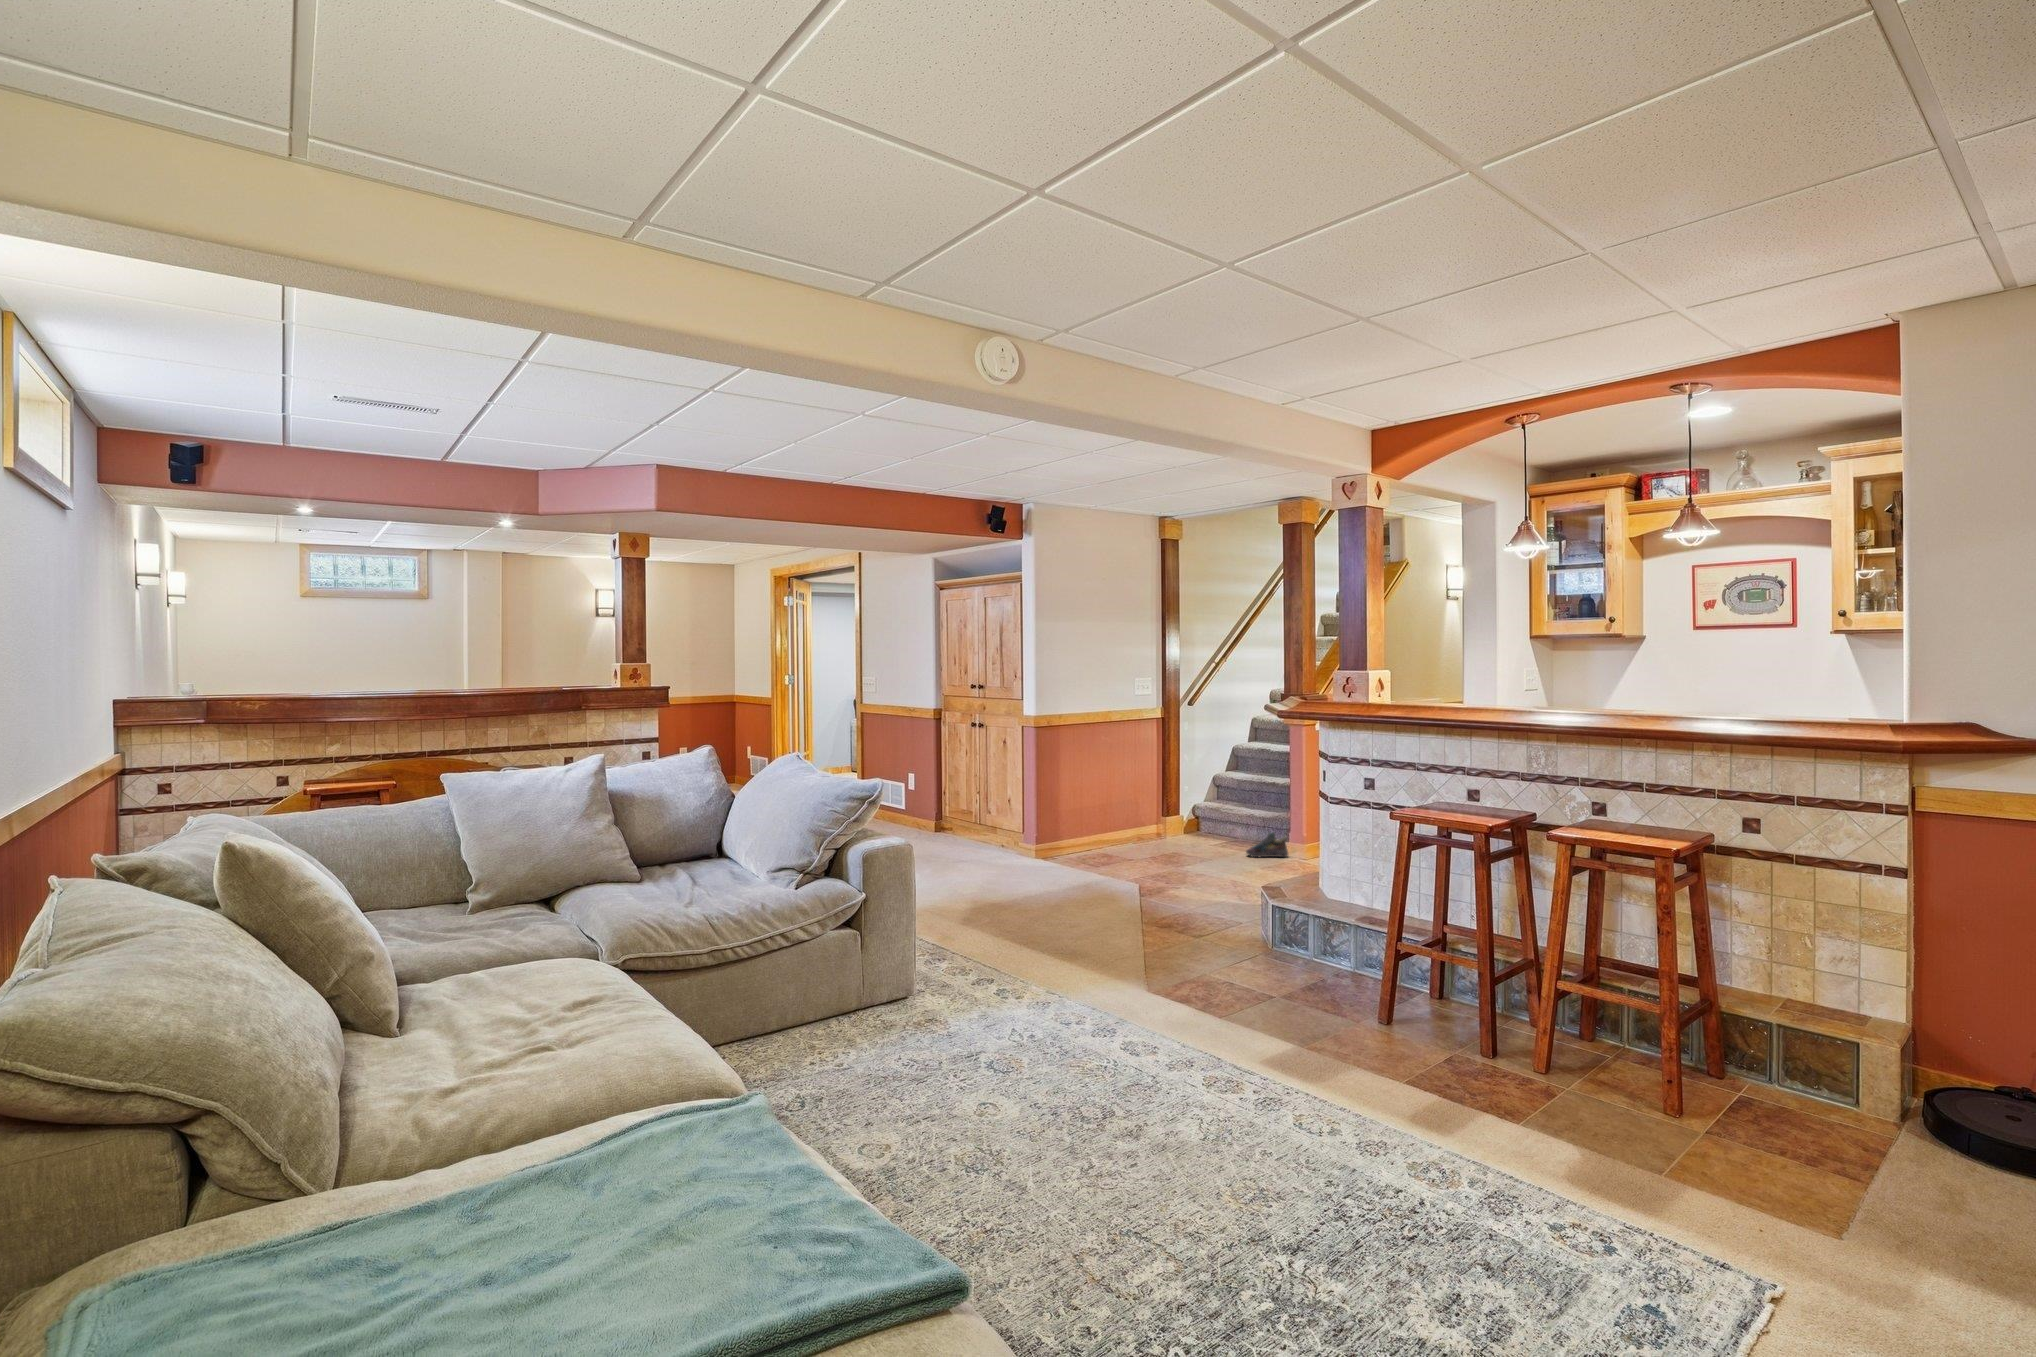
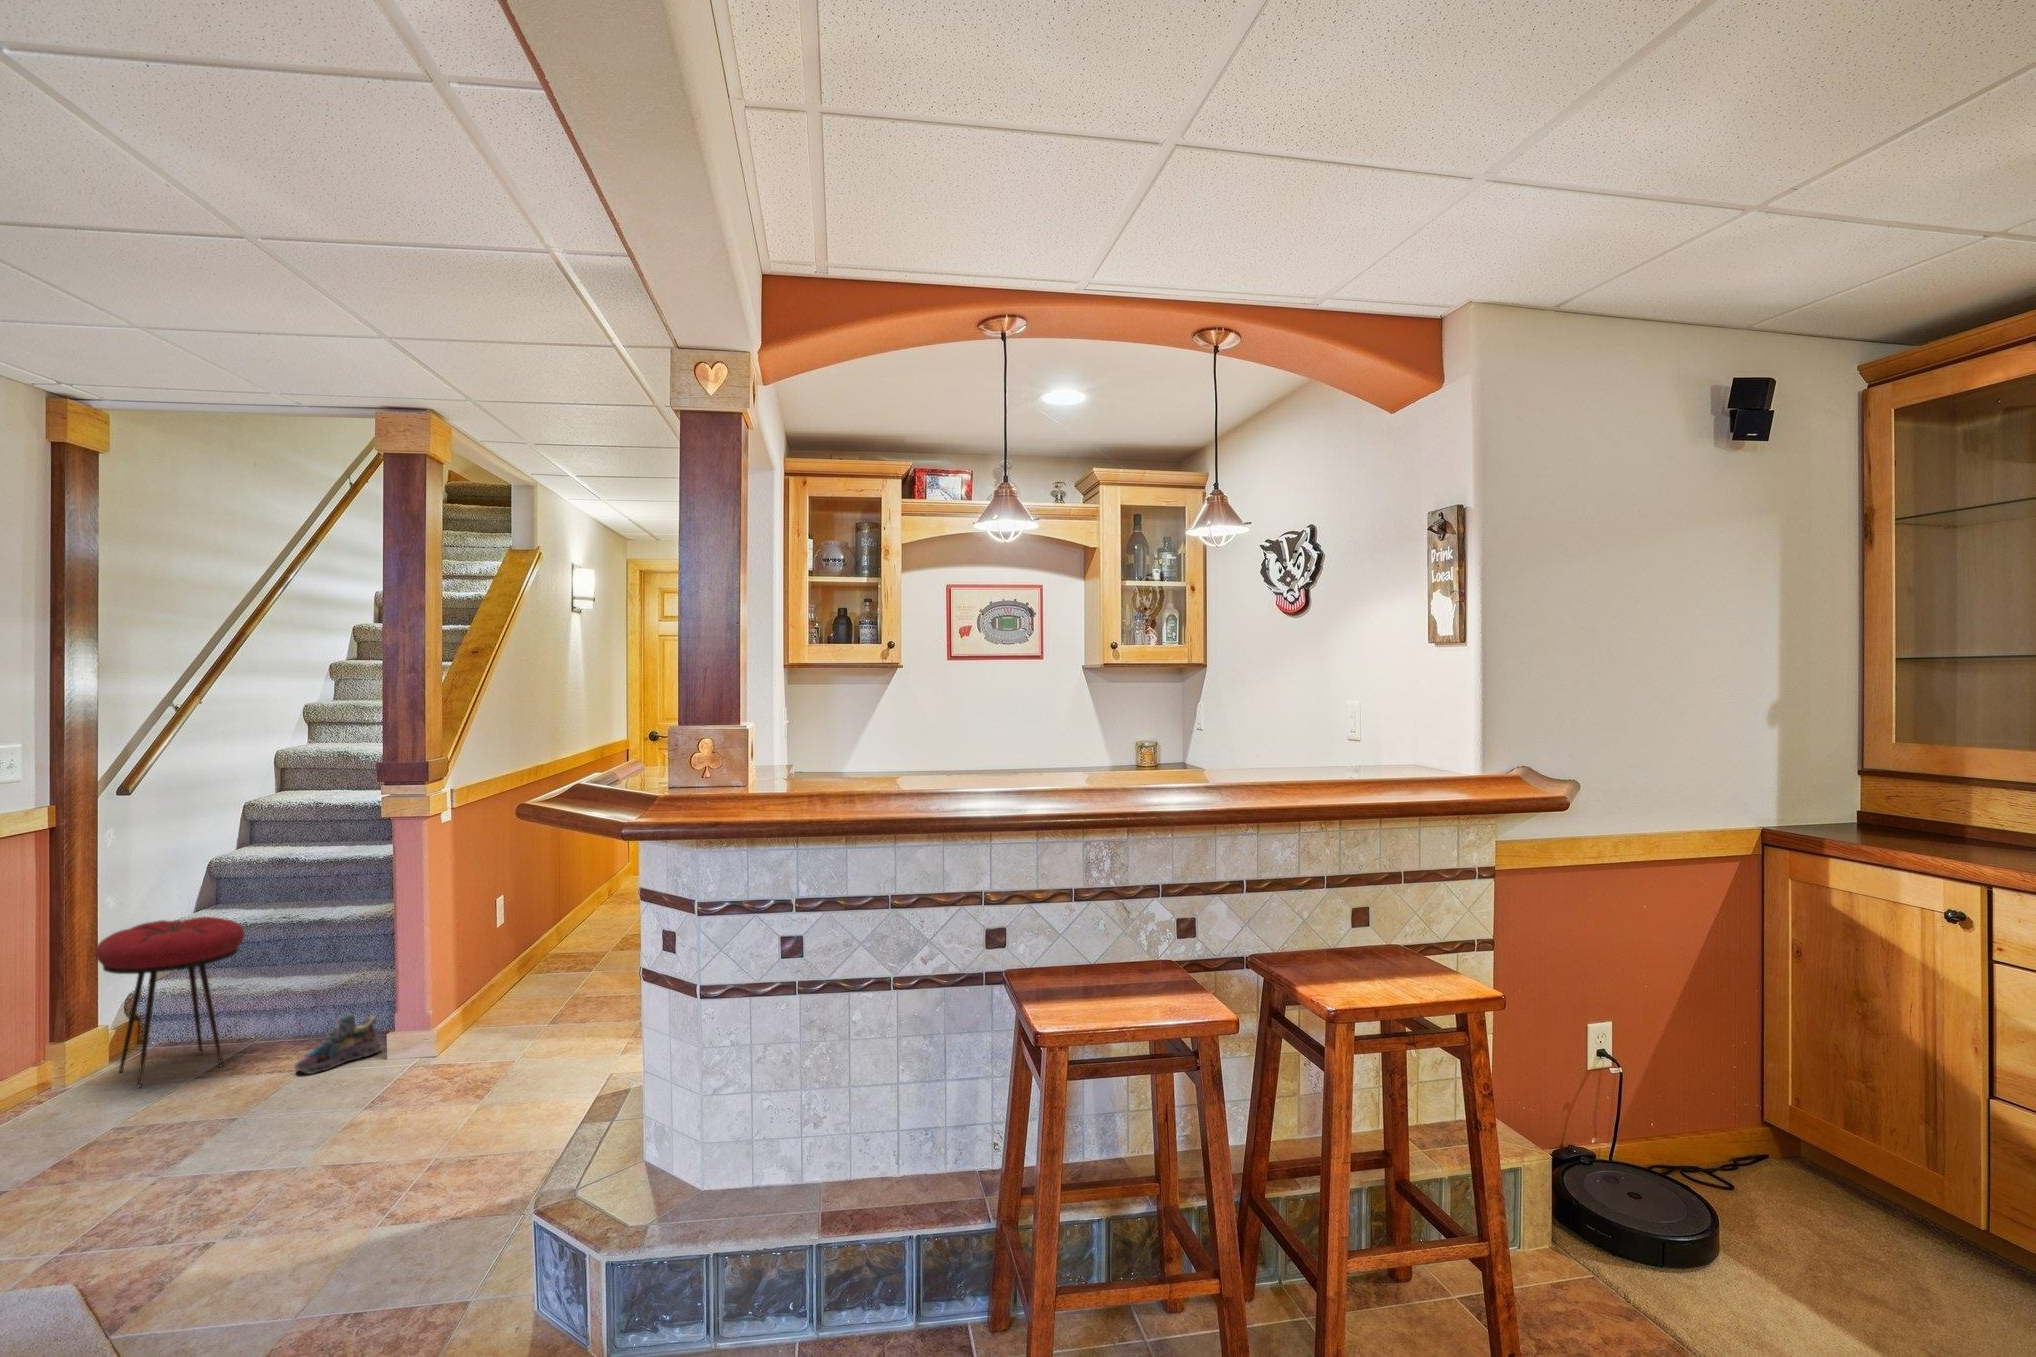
stool: none [1175,769,1233,847] -> present [96,917,244,1087]

